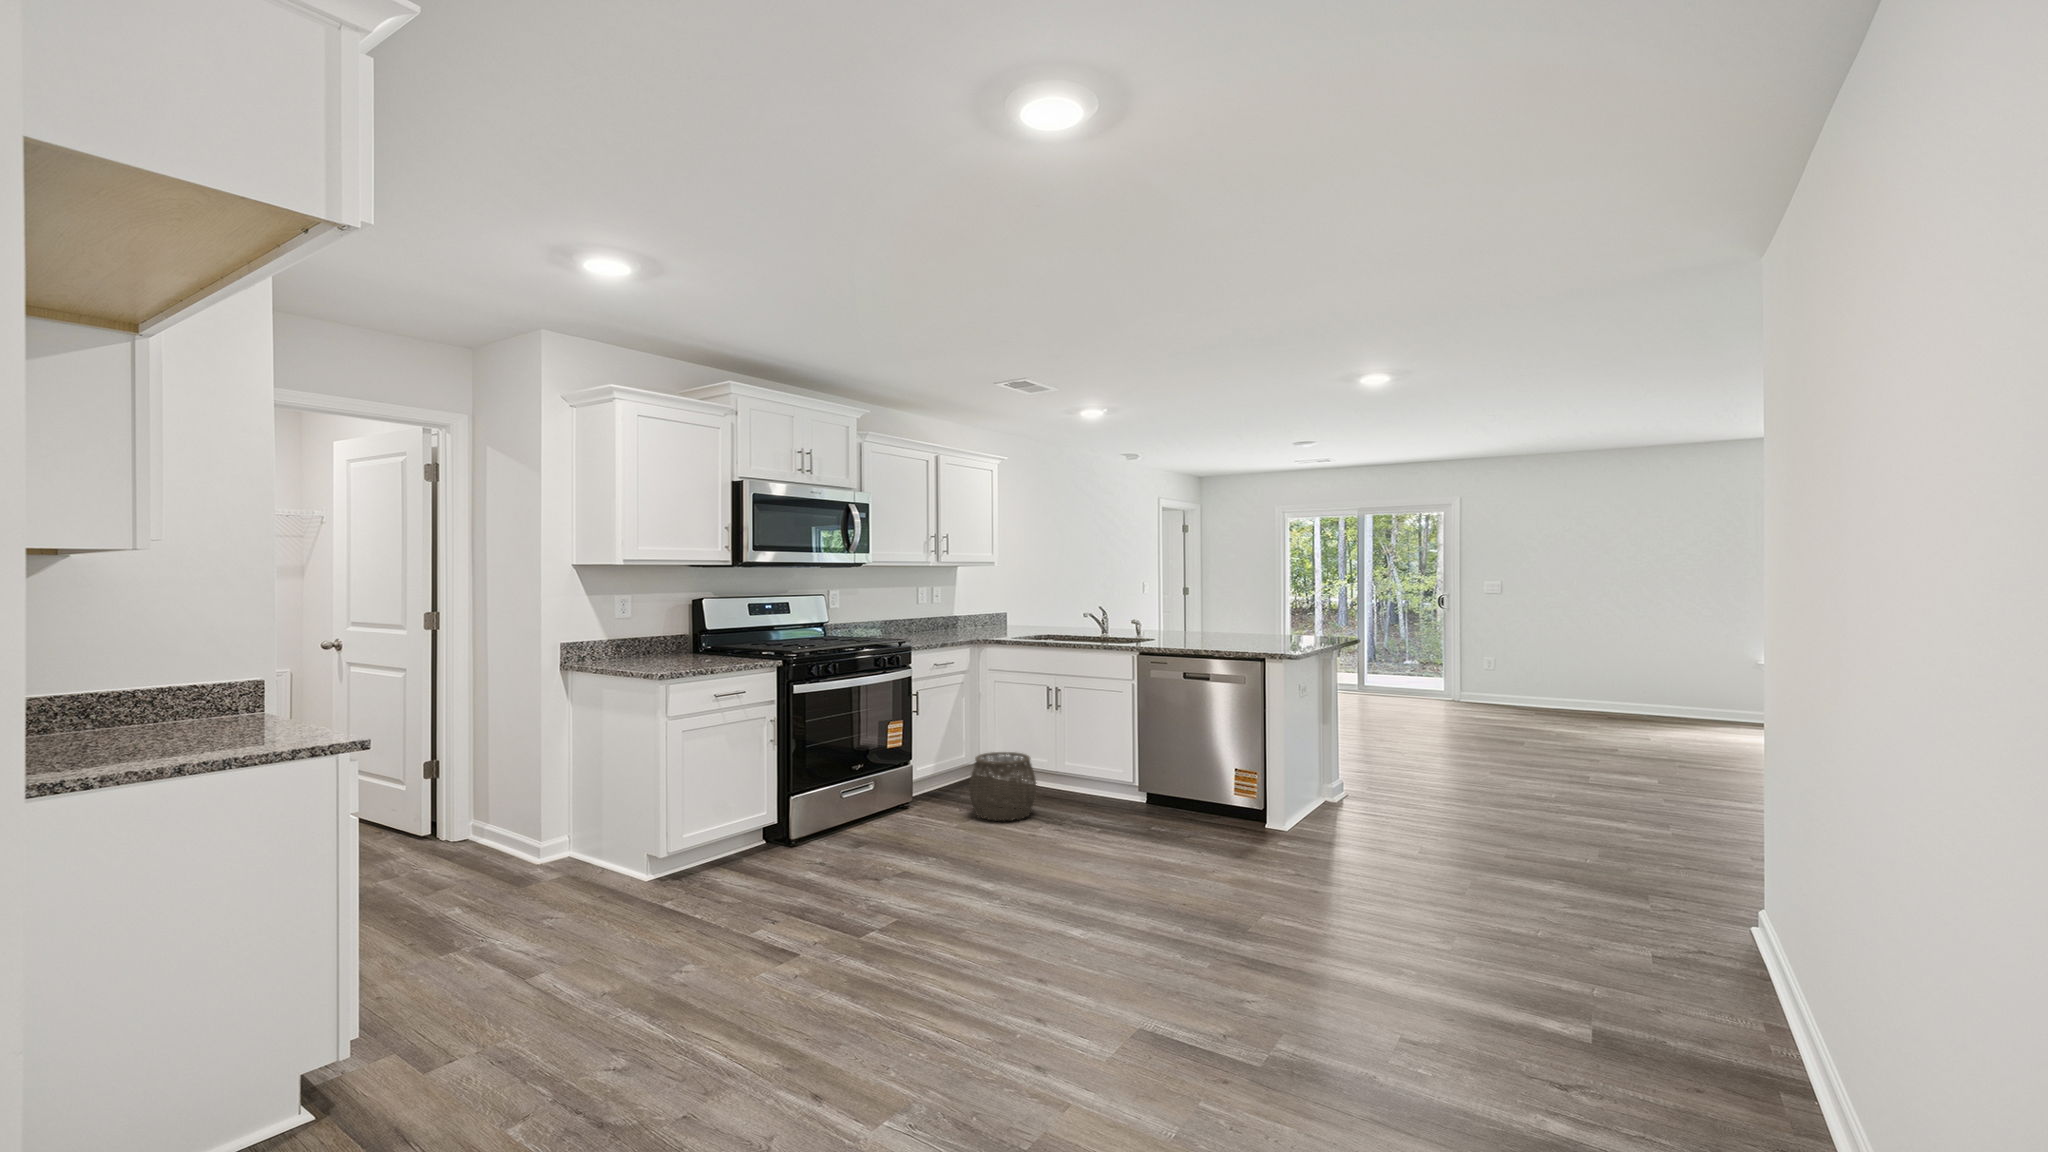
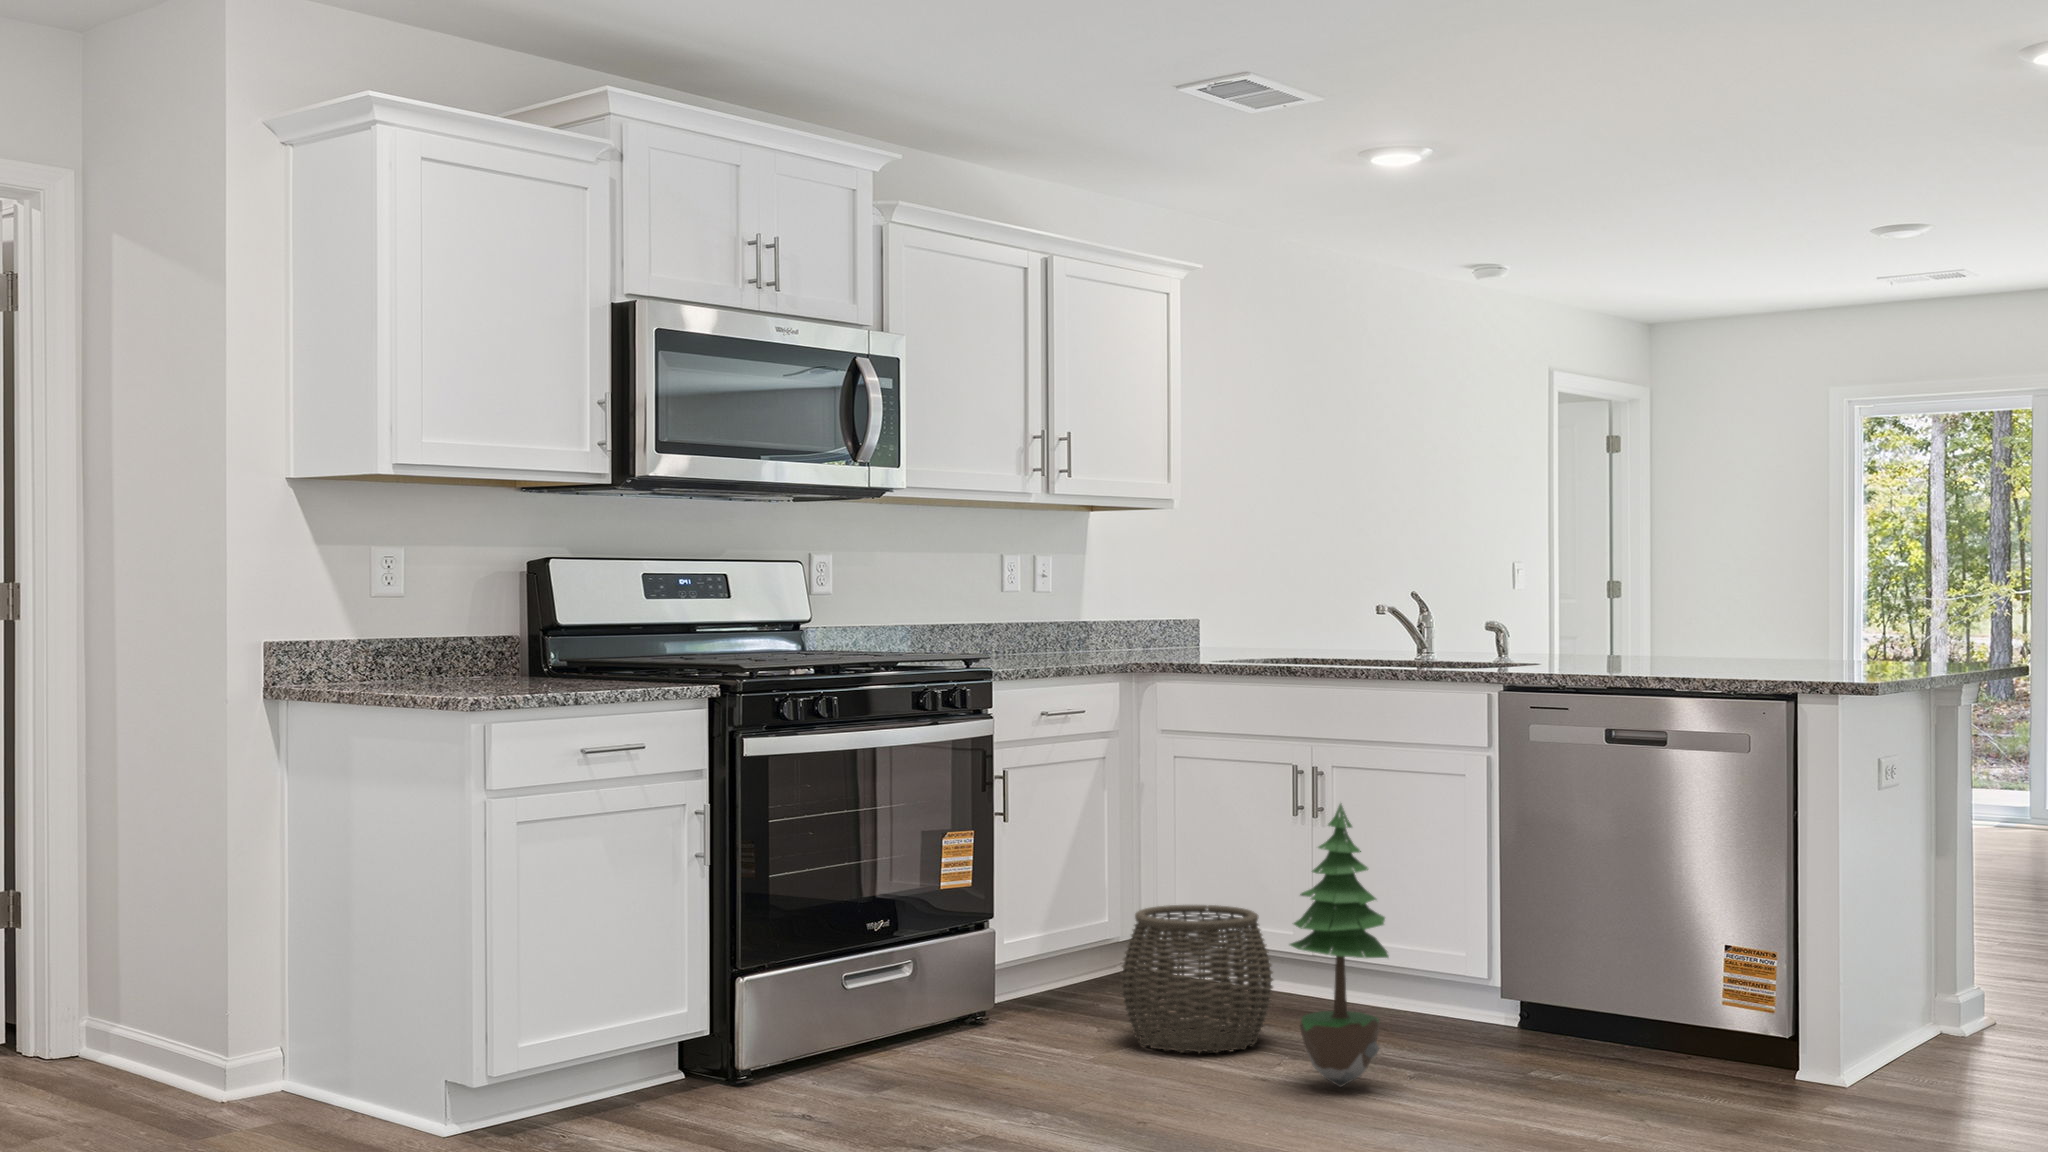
potted tree: none [1043,711,1088,839] -> present [1290,804,1389,1087]

